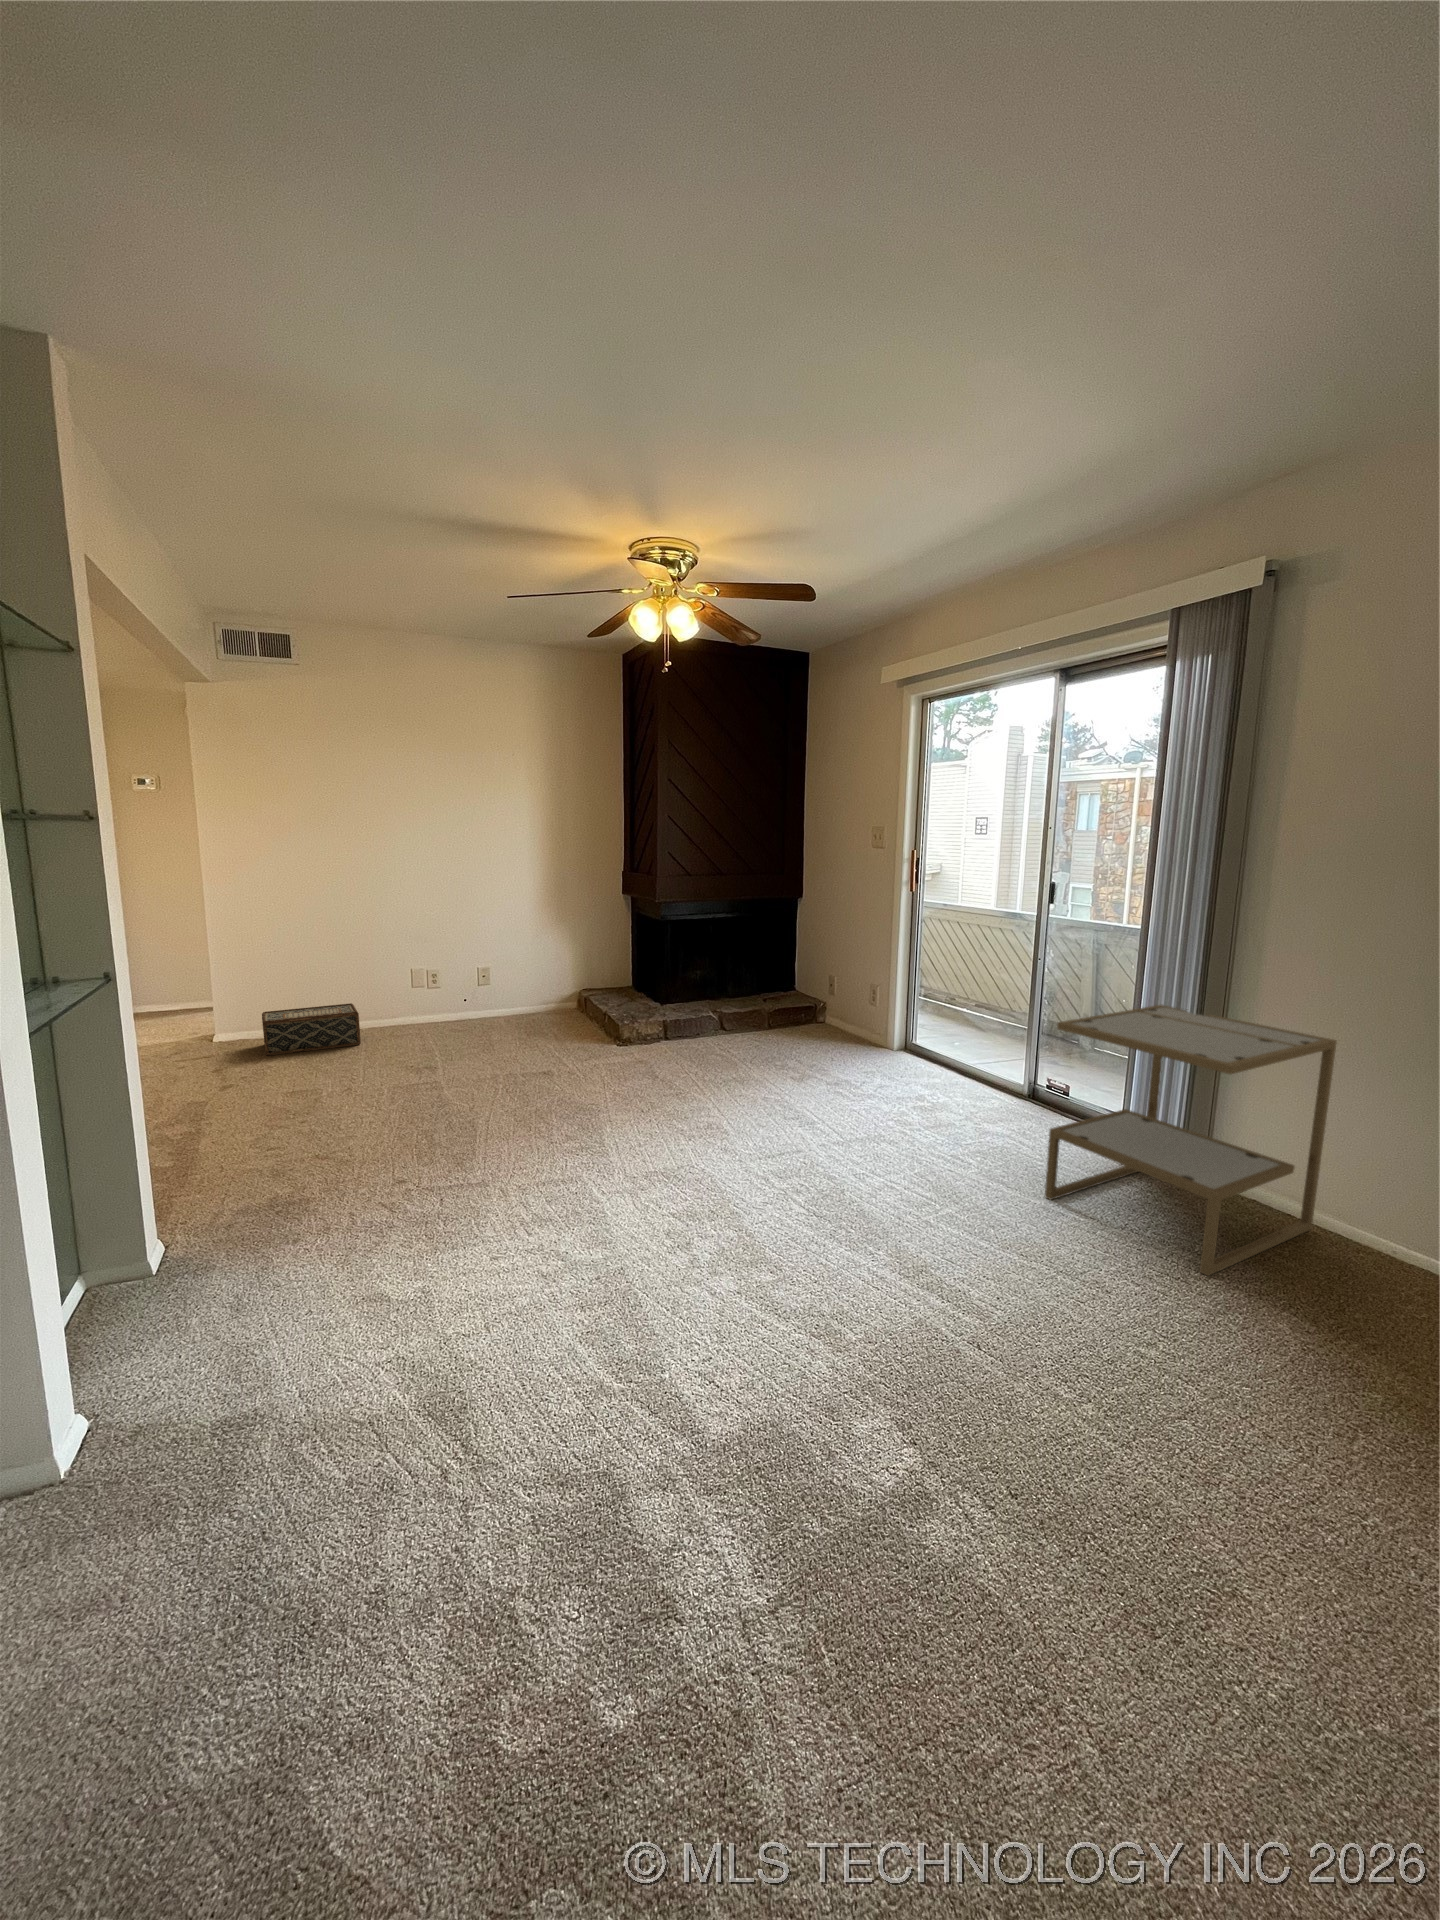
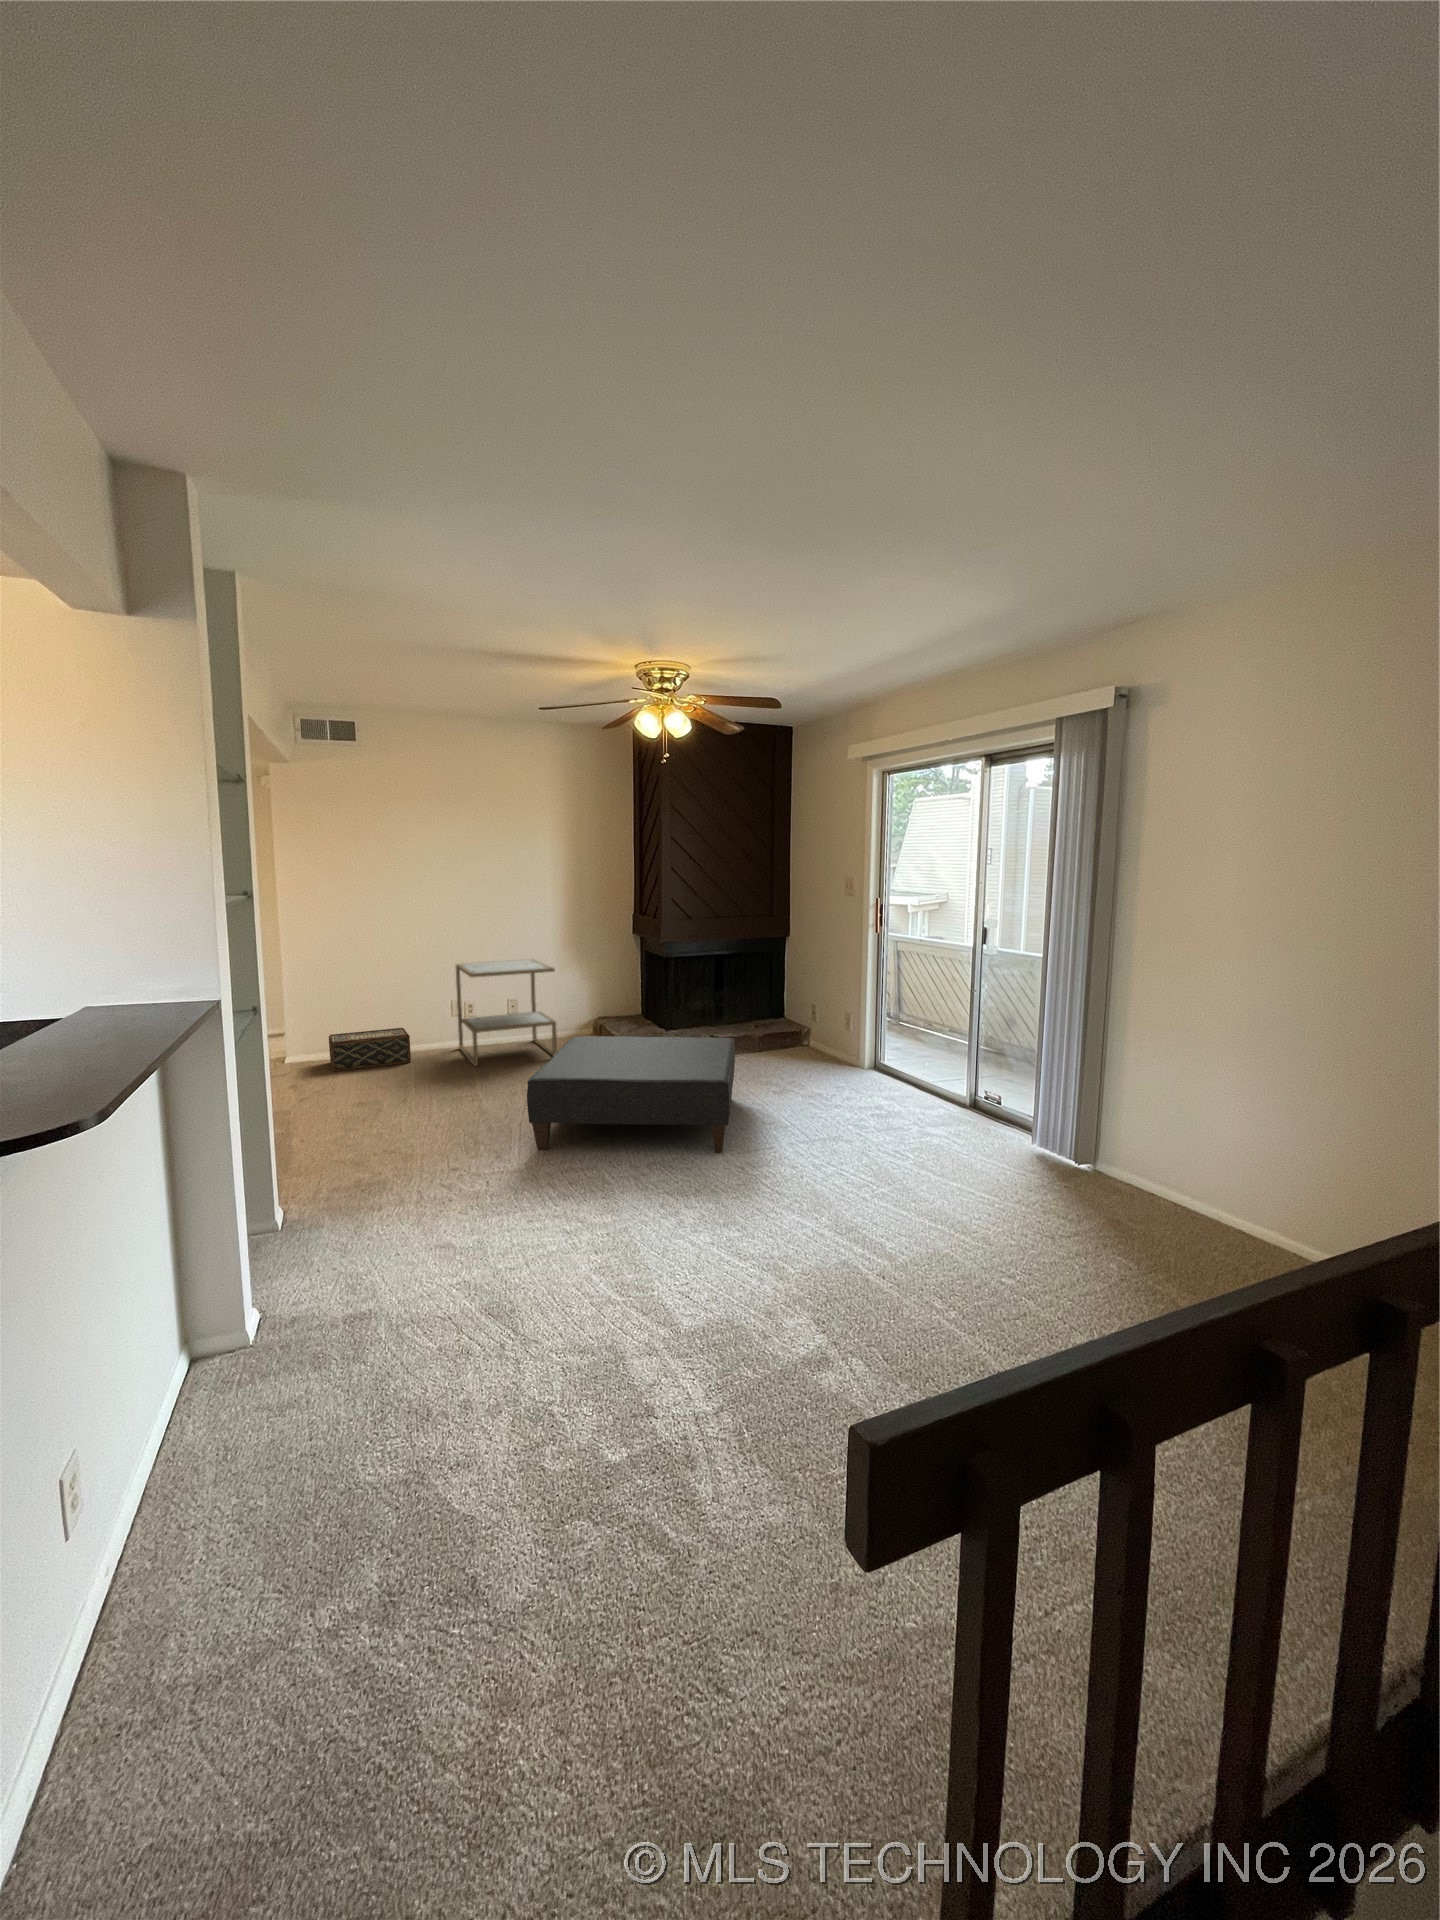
side table: present [1045,1005,1337,1276] -> present [456,959,557,1066]
ottoman: none [494,1015,749,1162] -> present [527,1036,735,1153]

